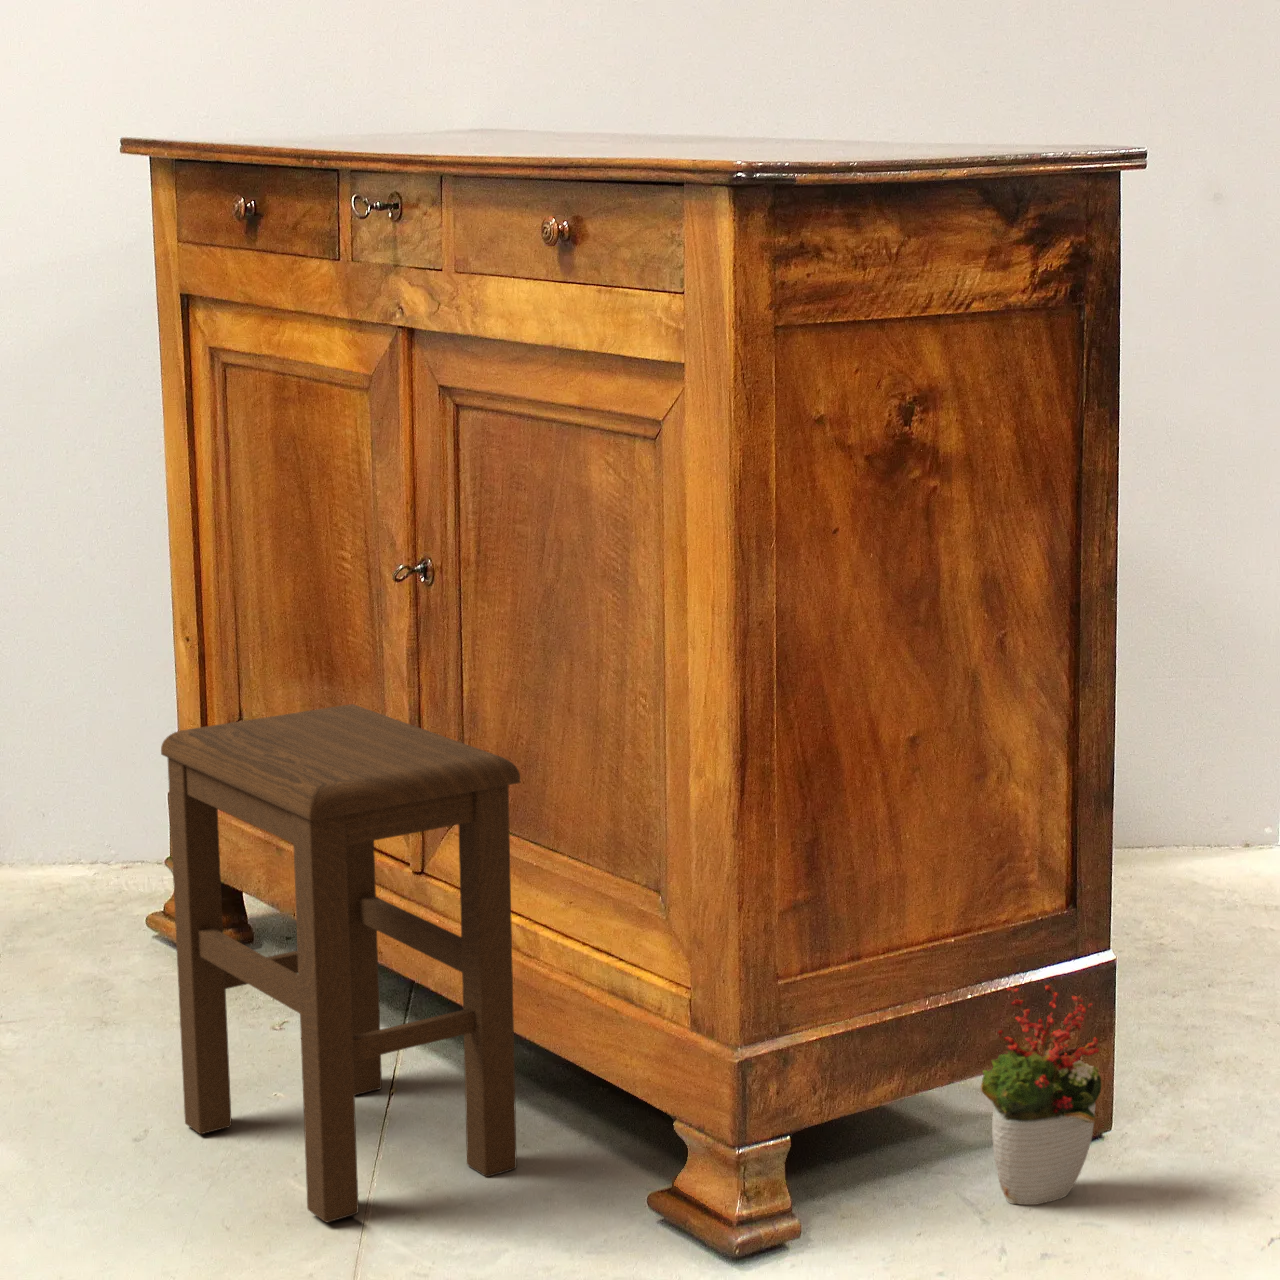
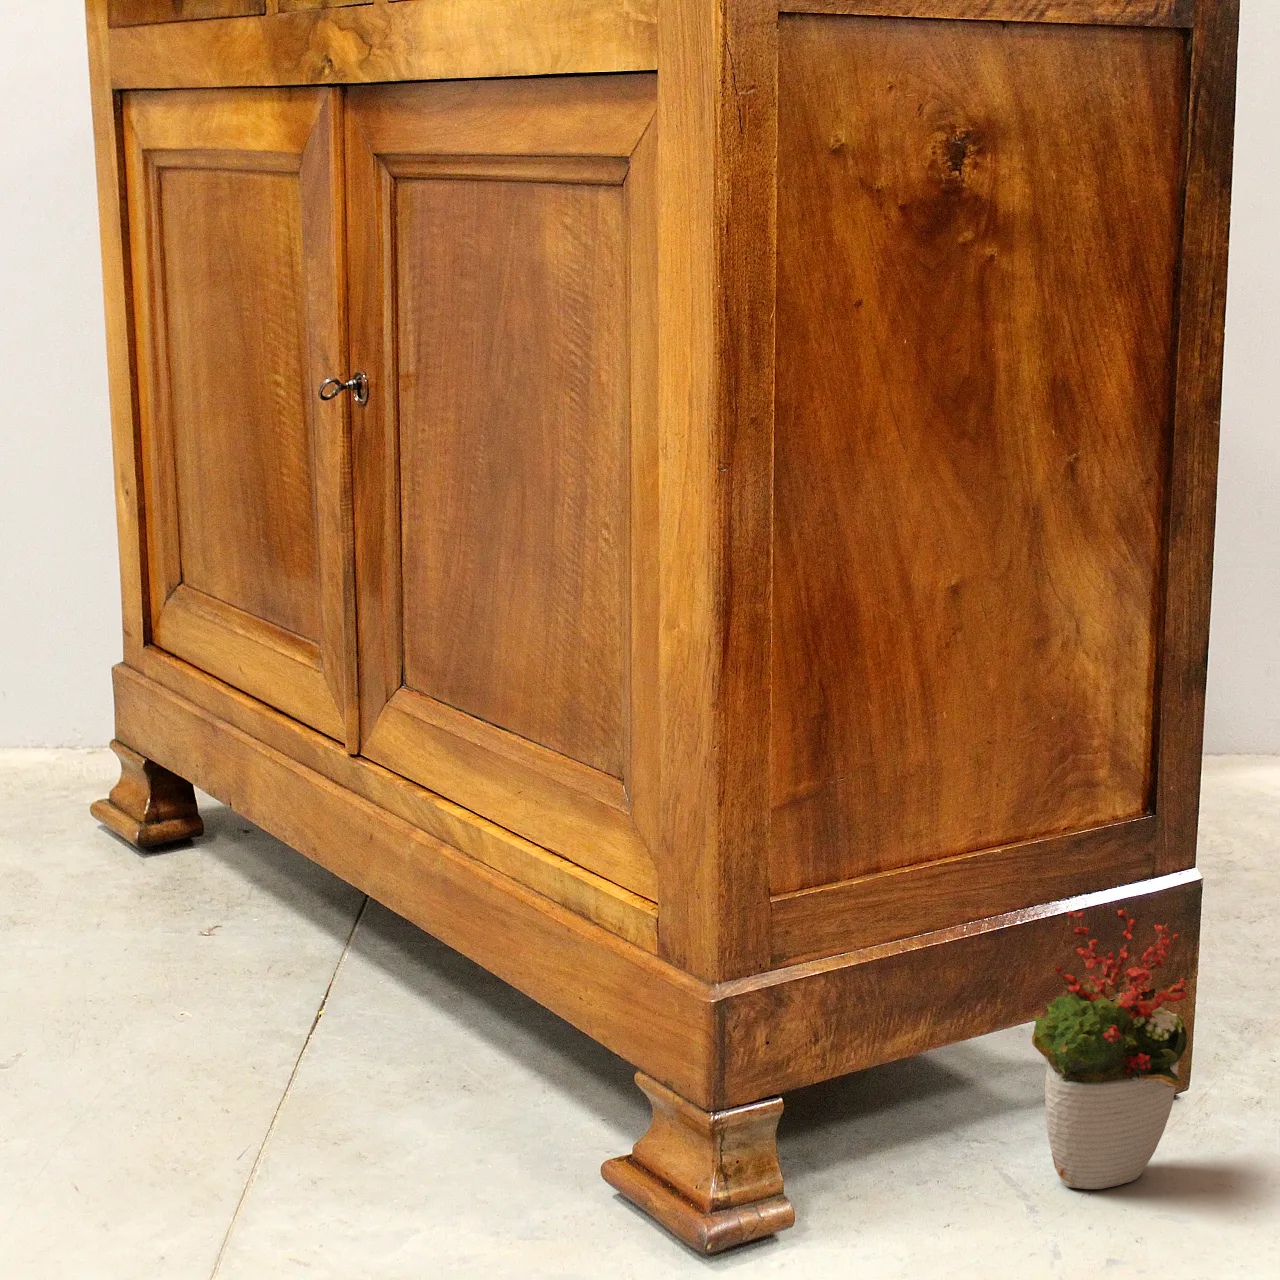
stool: present [161,704,520,1222] -> none [26,549,453,1188]

